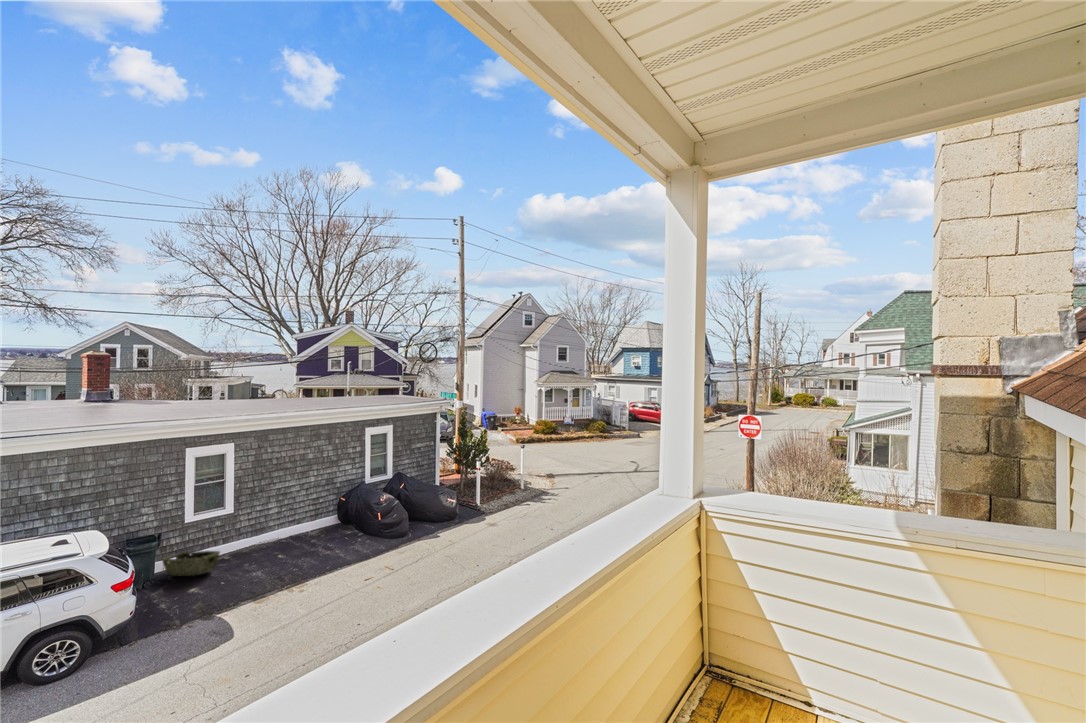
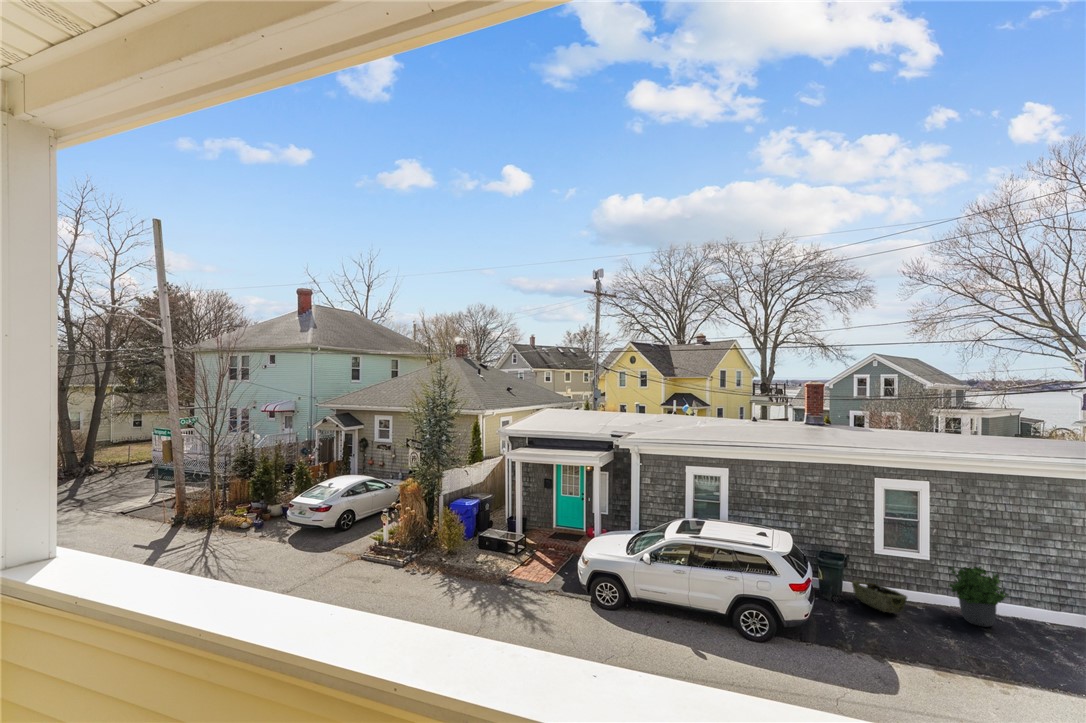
potted plant: none [250,504,292,552] -> present [949,566,1009,627]

